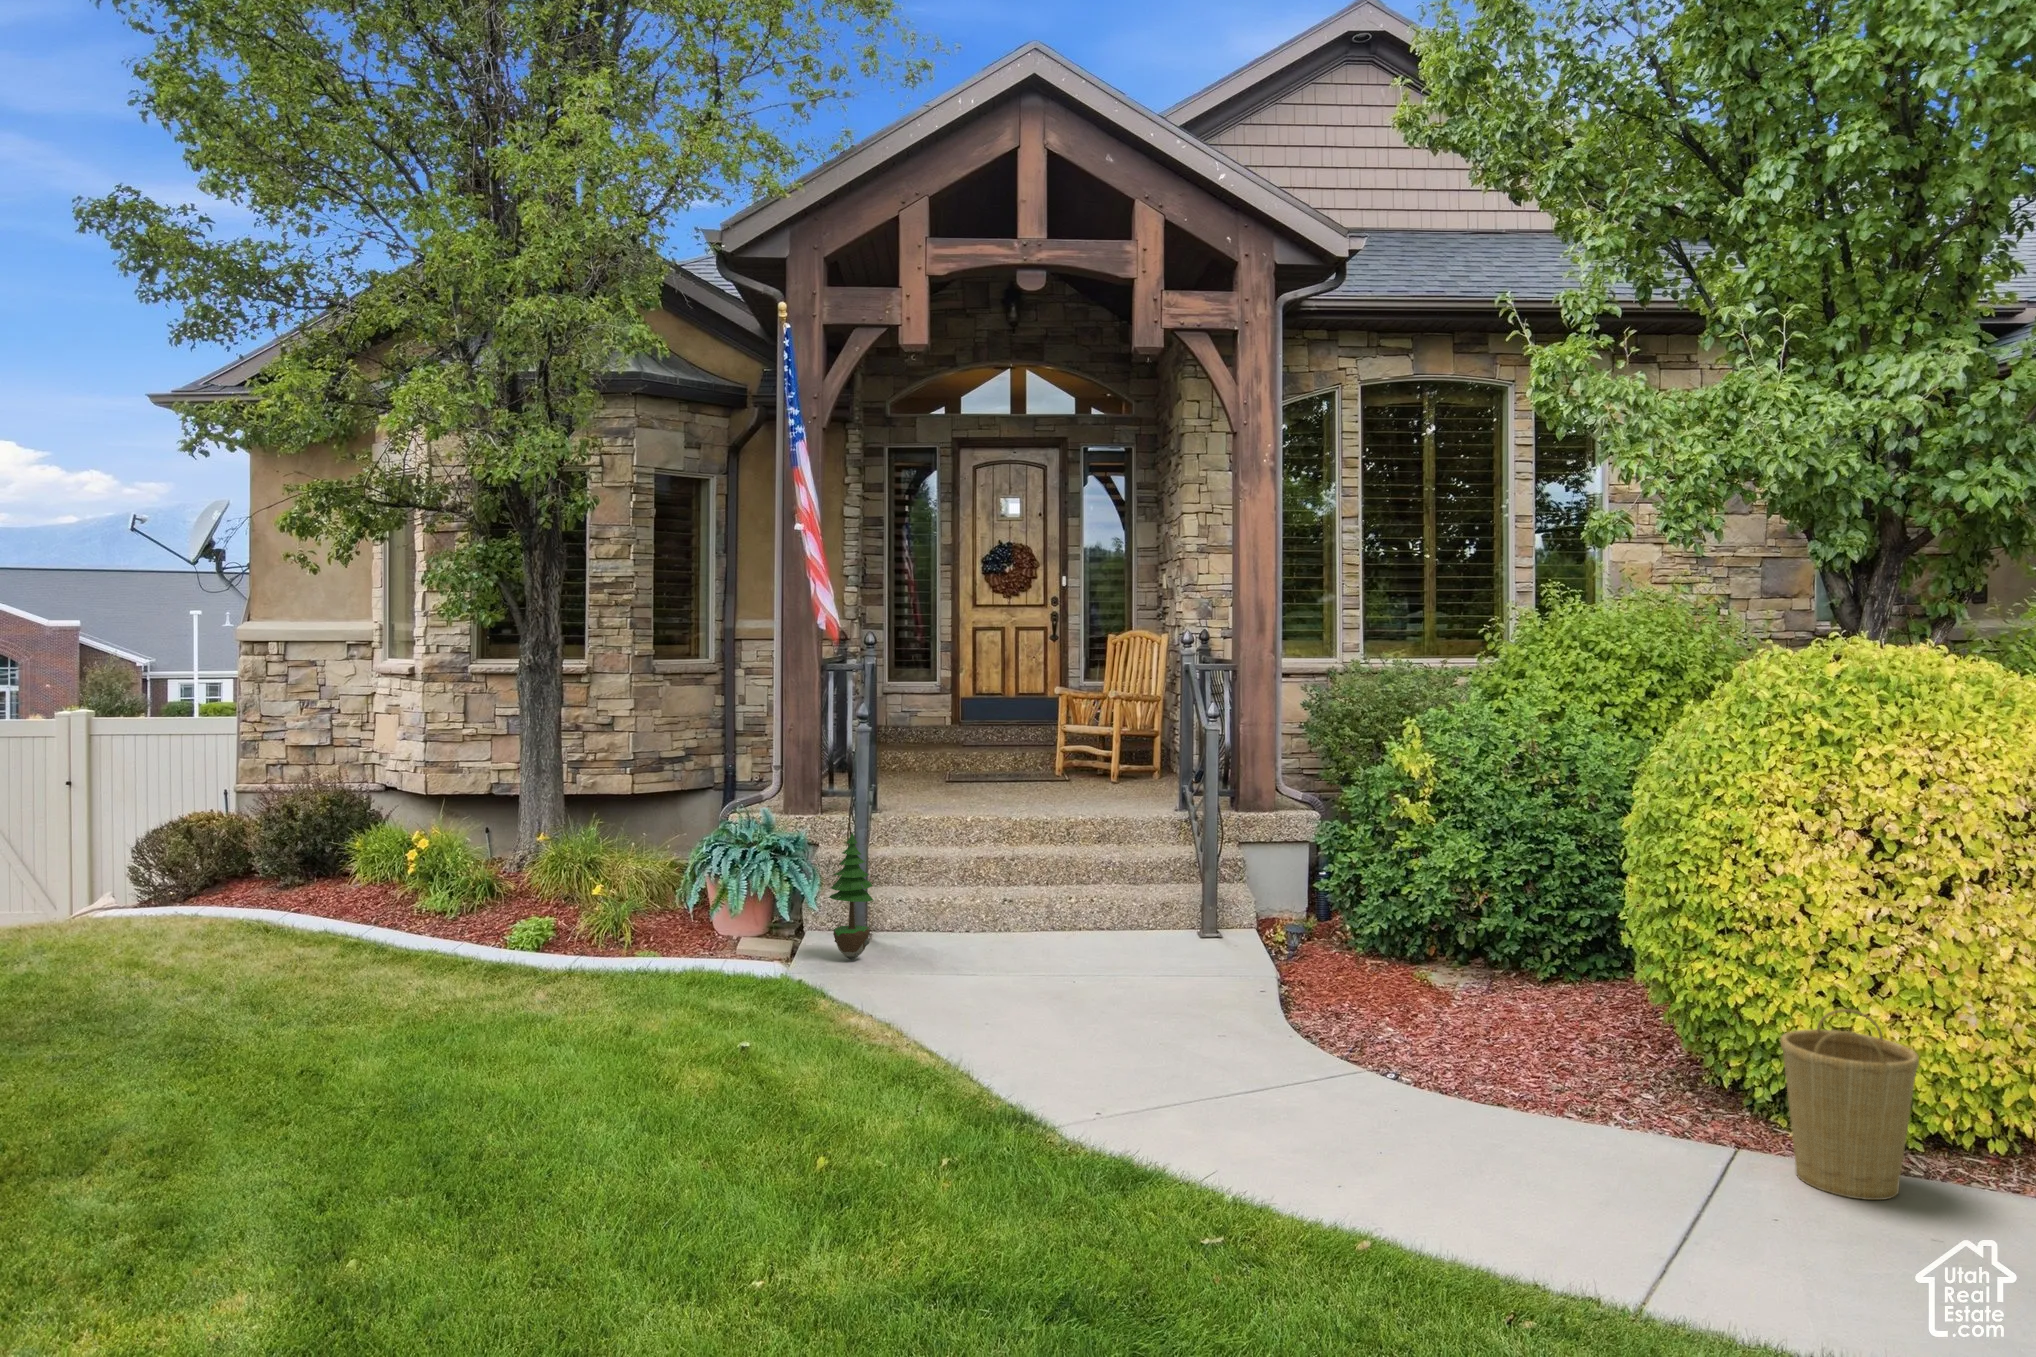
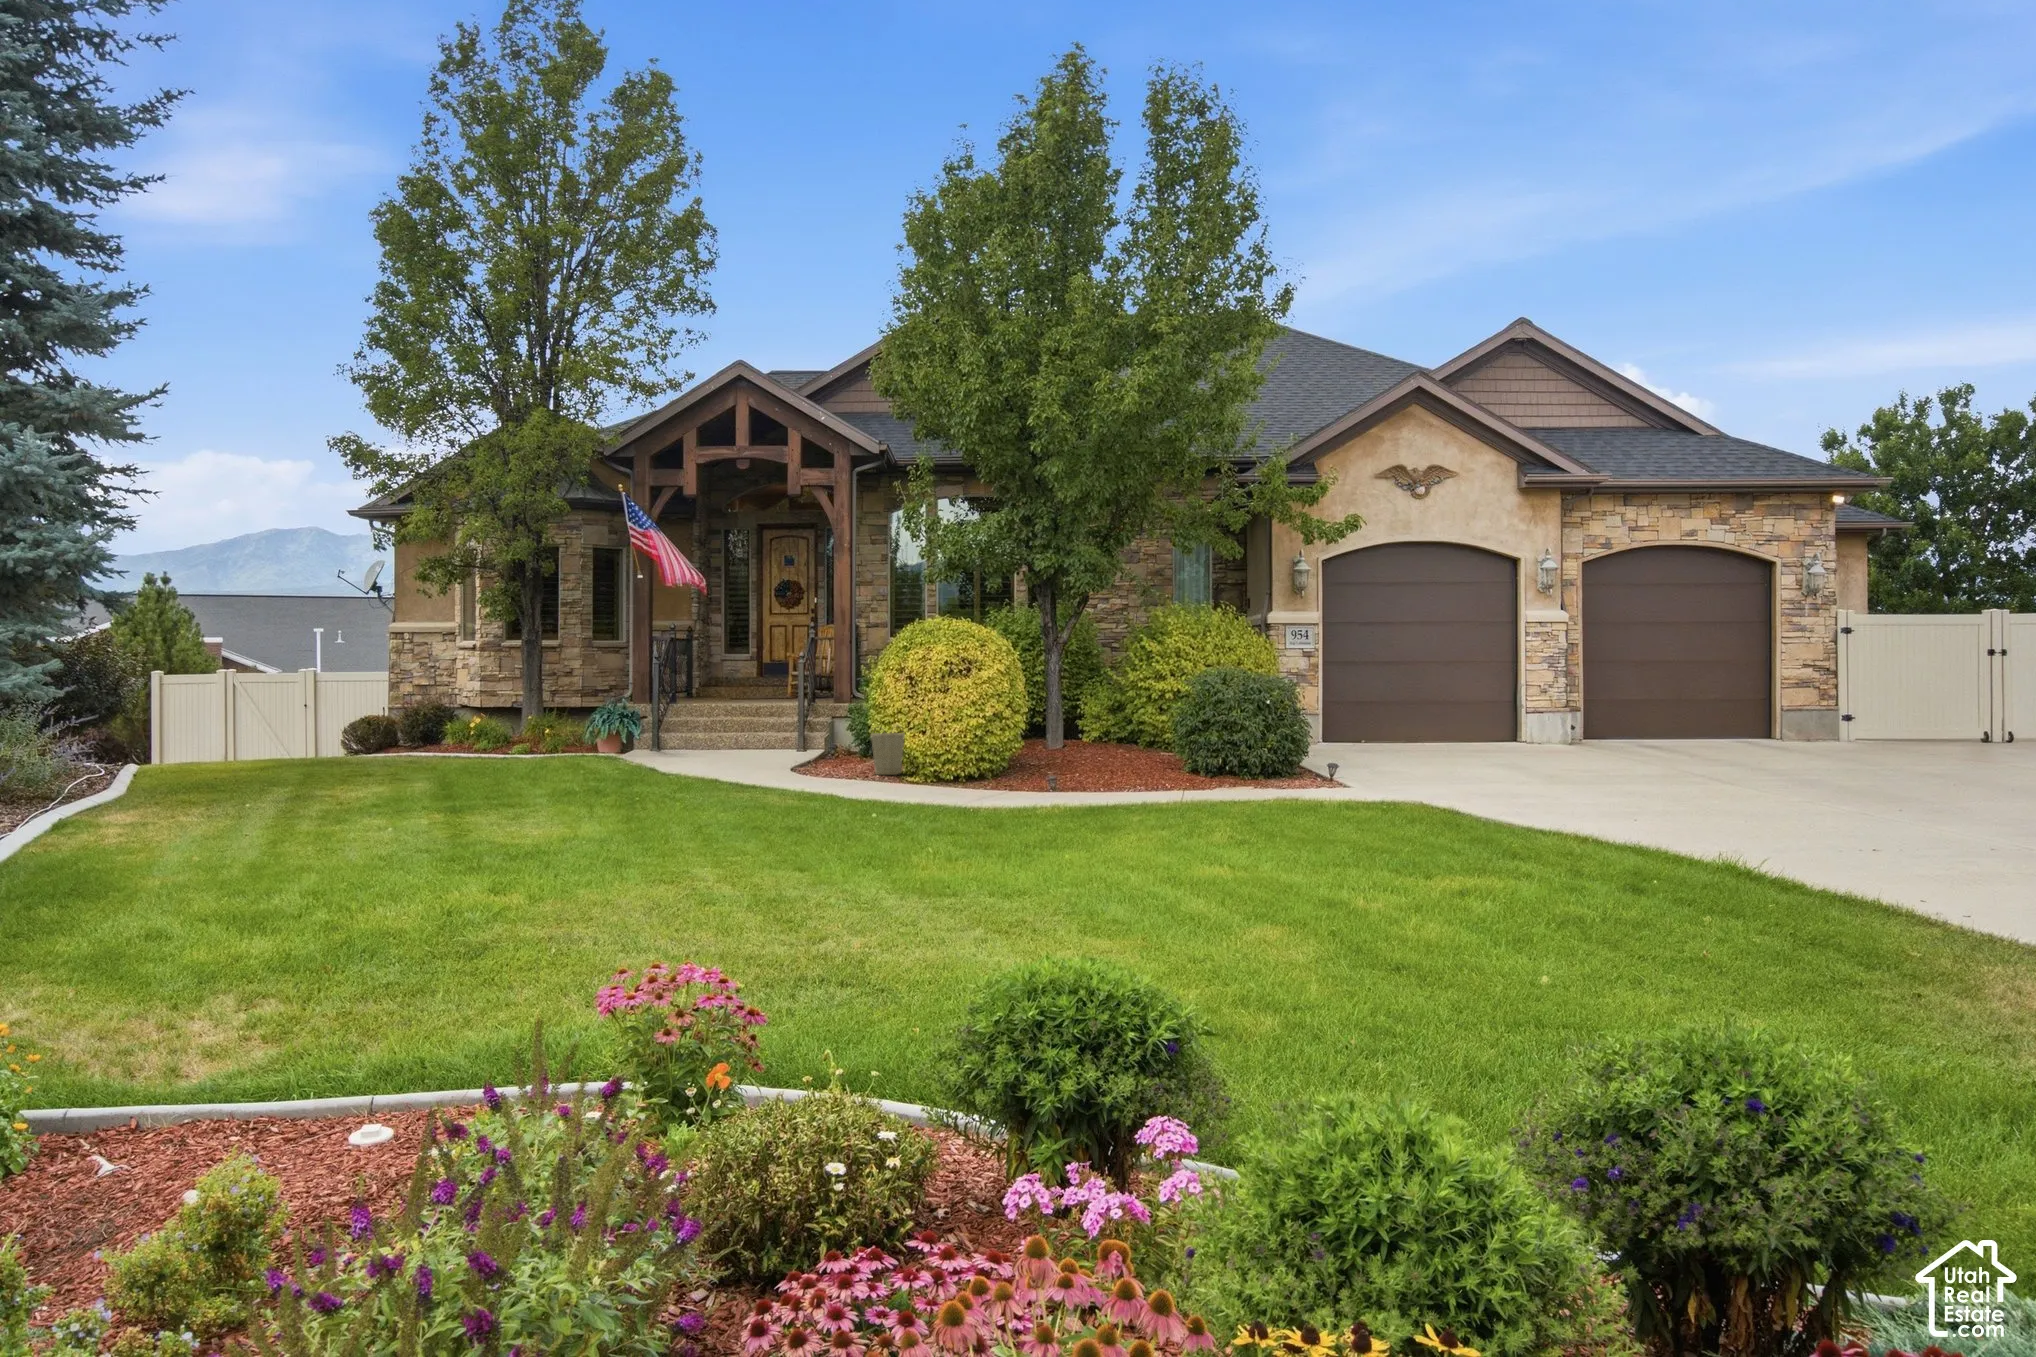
potted tree: present [828,833,874,960] -> none [640,702,660,754]

